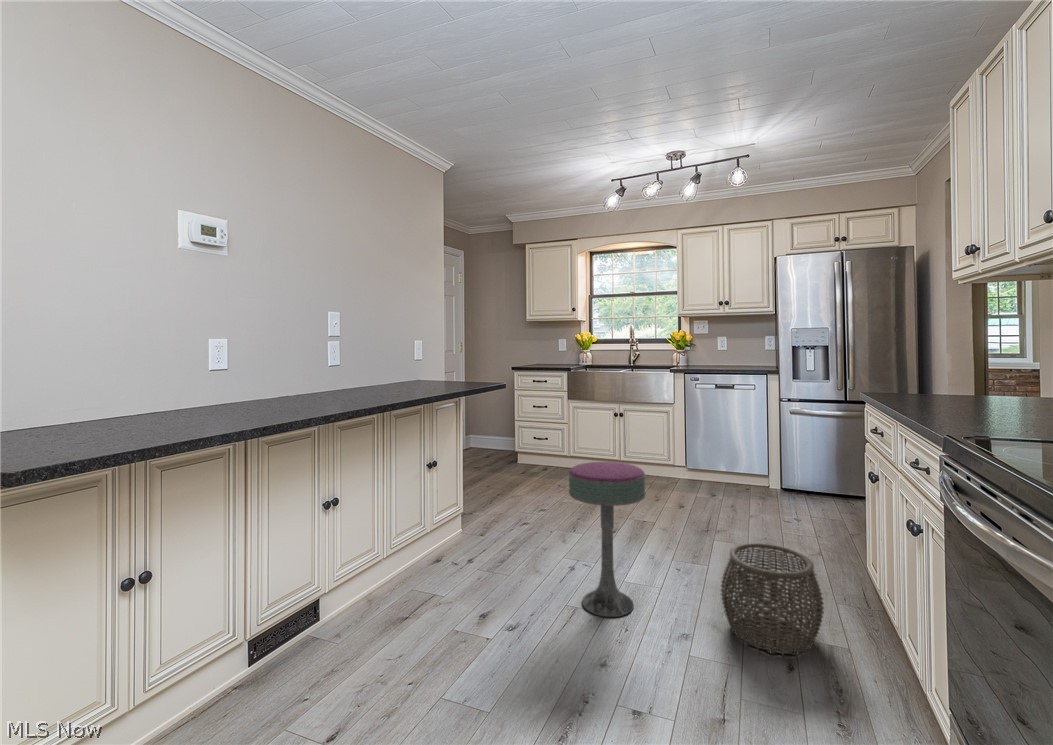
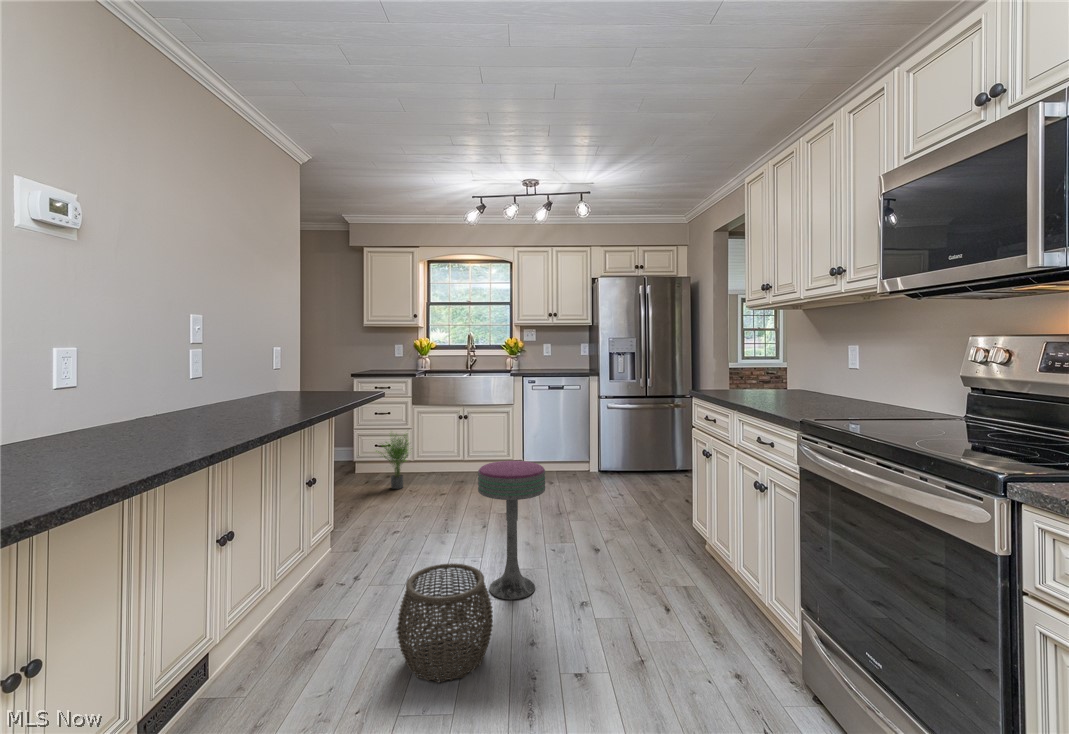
potted plant: none [522,423,566,483] -> present [383,436,409,489]
woven basket: present [721,543,824,655] -> present [397,563,493,682]

